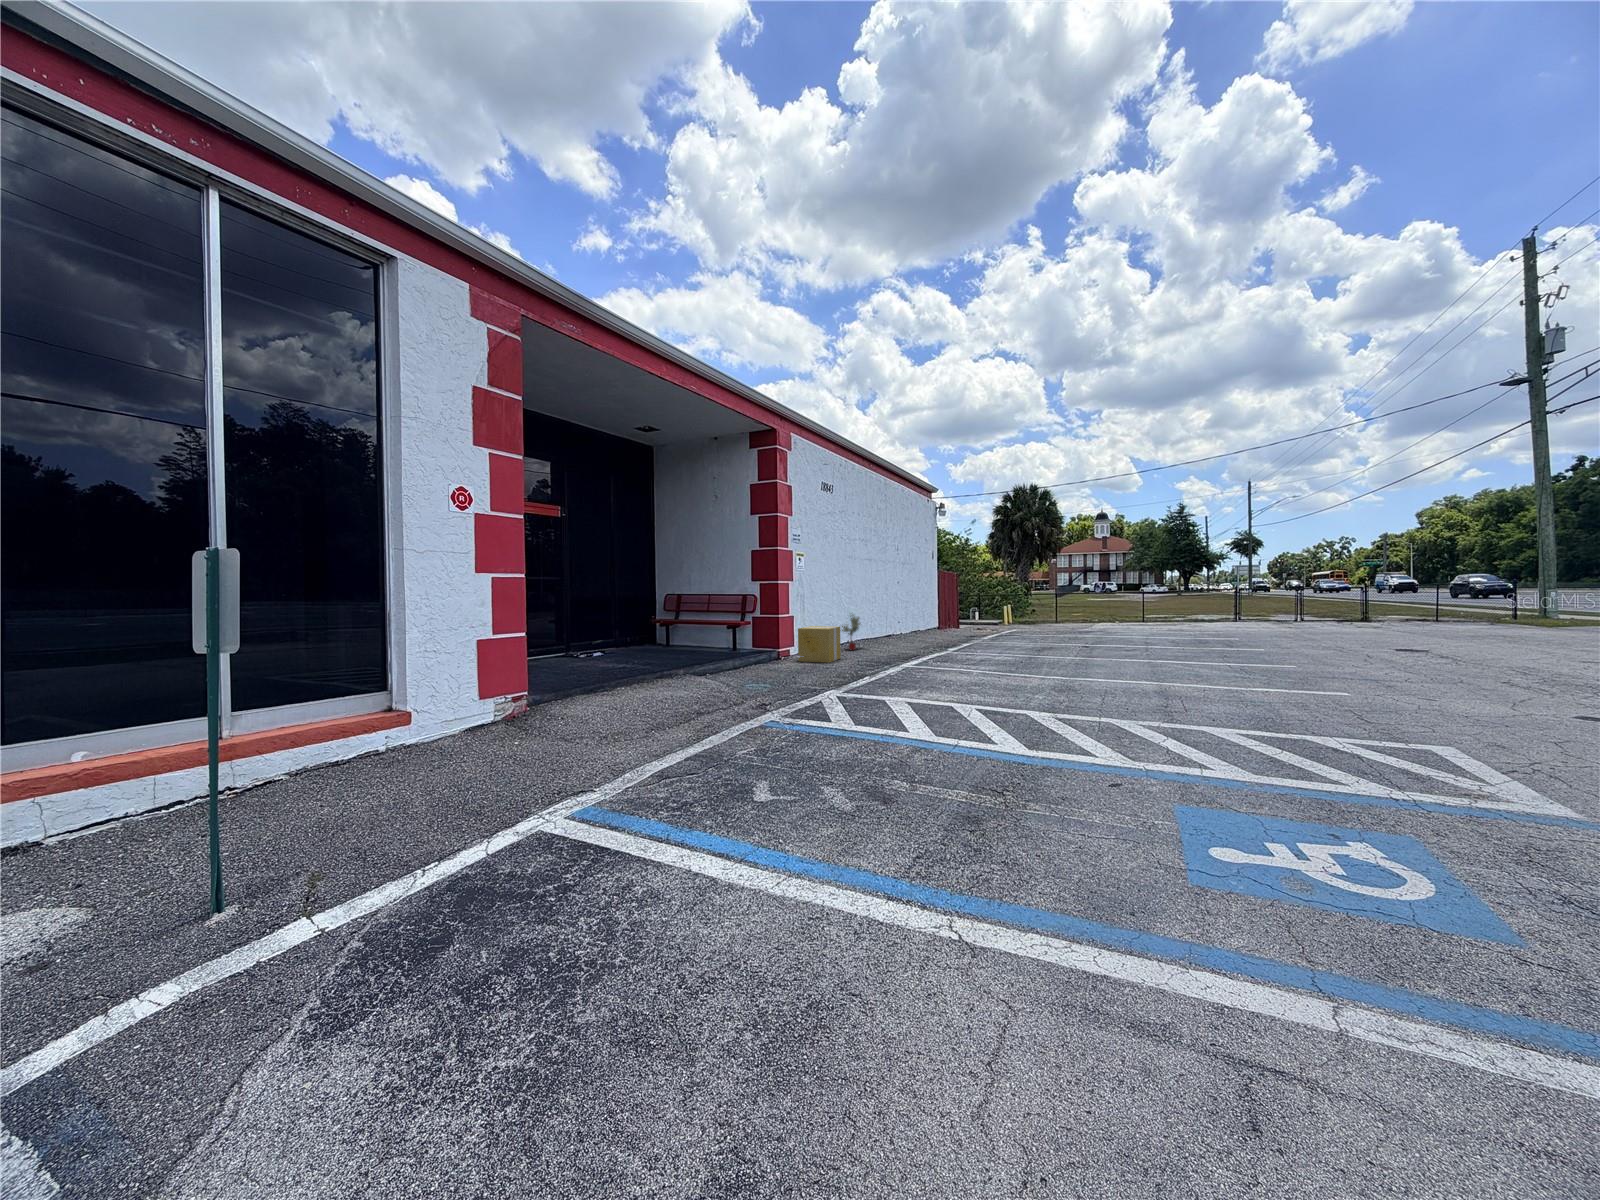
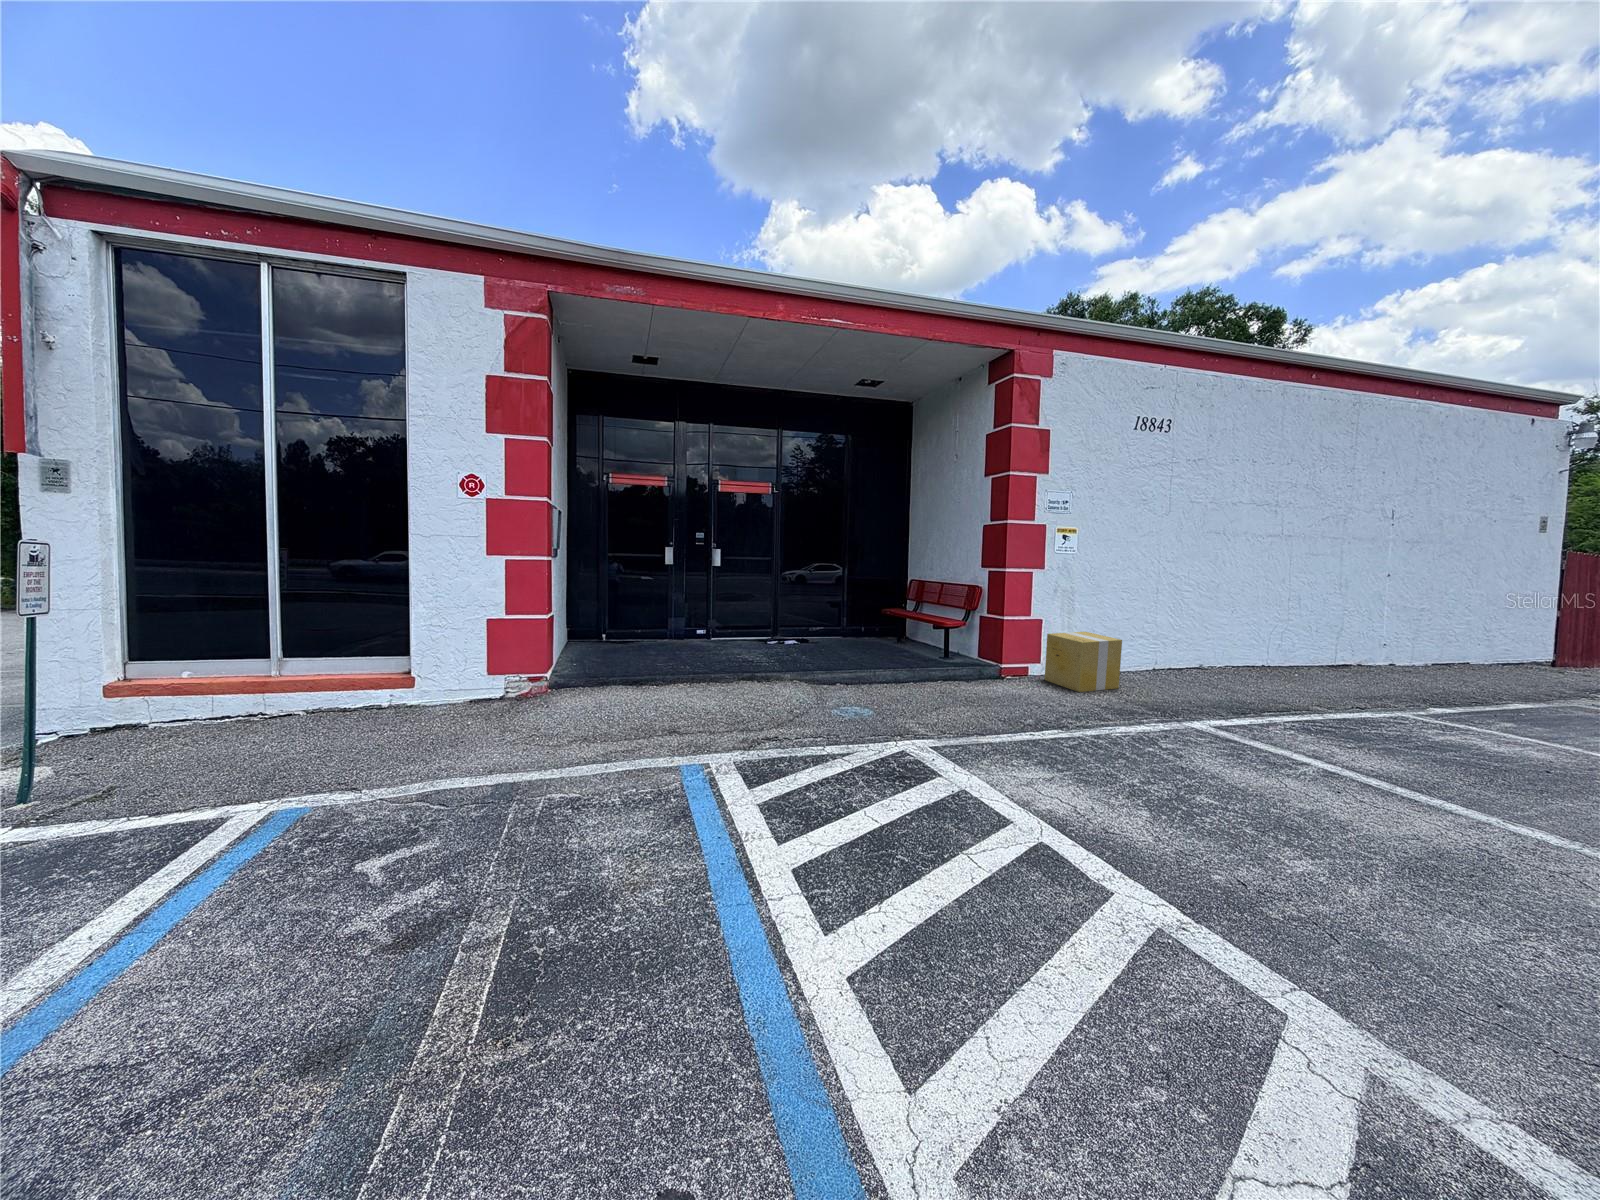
potted tree: present [842,615,861,650] -> none [1168,616,1215,677]

